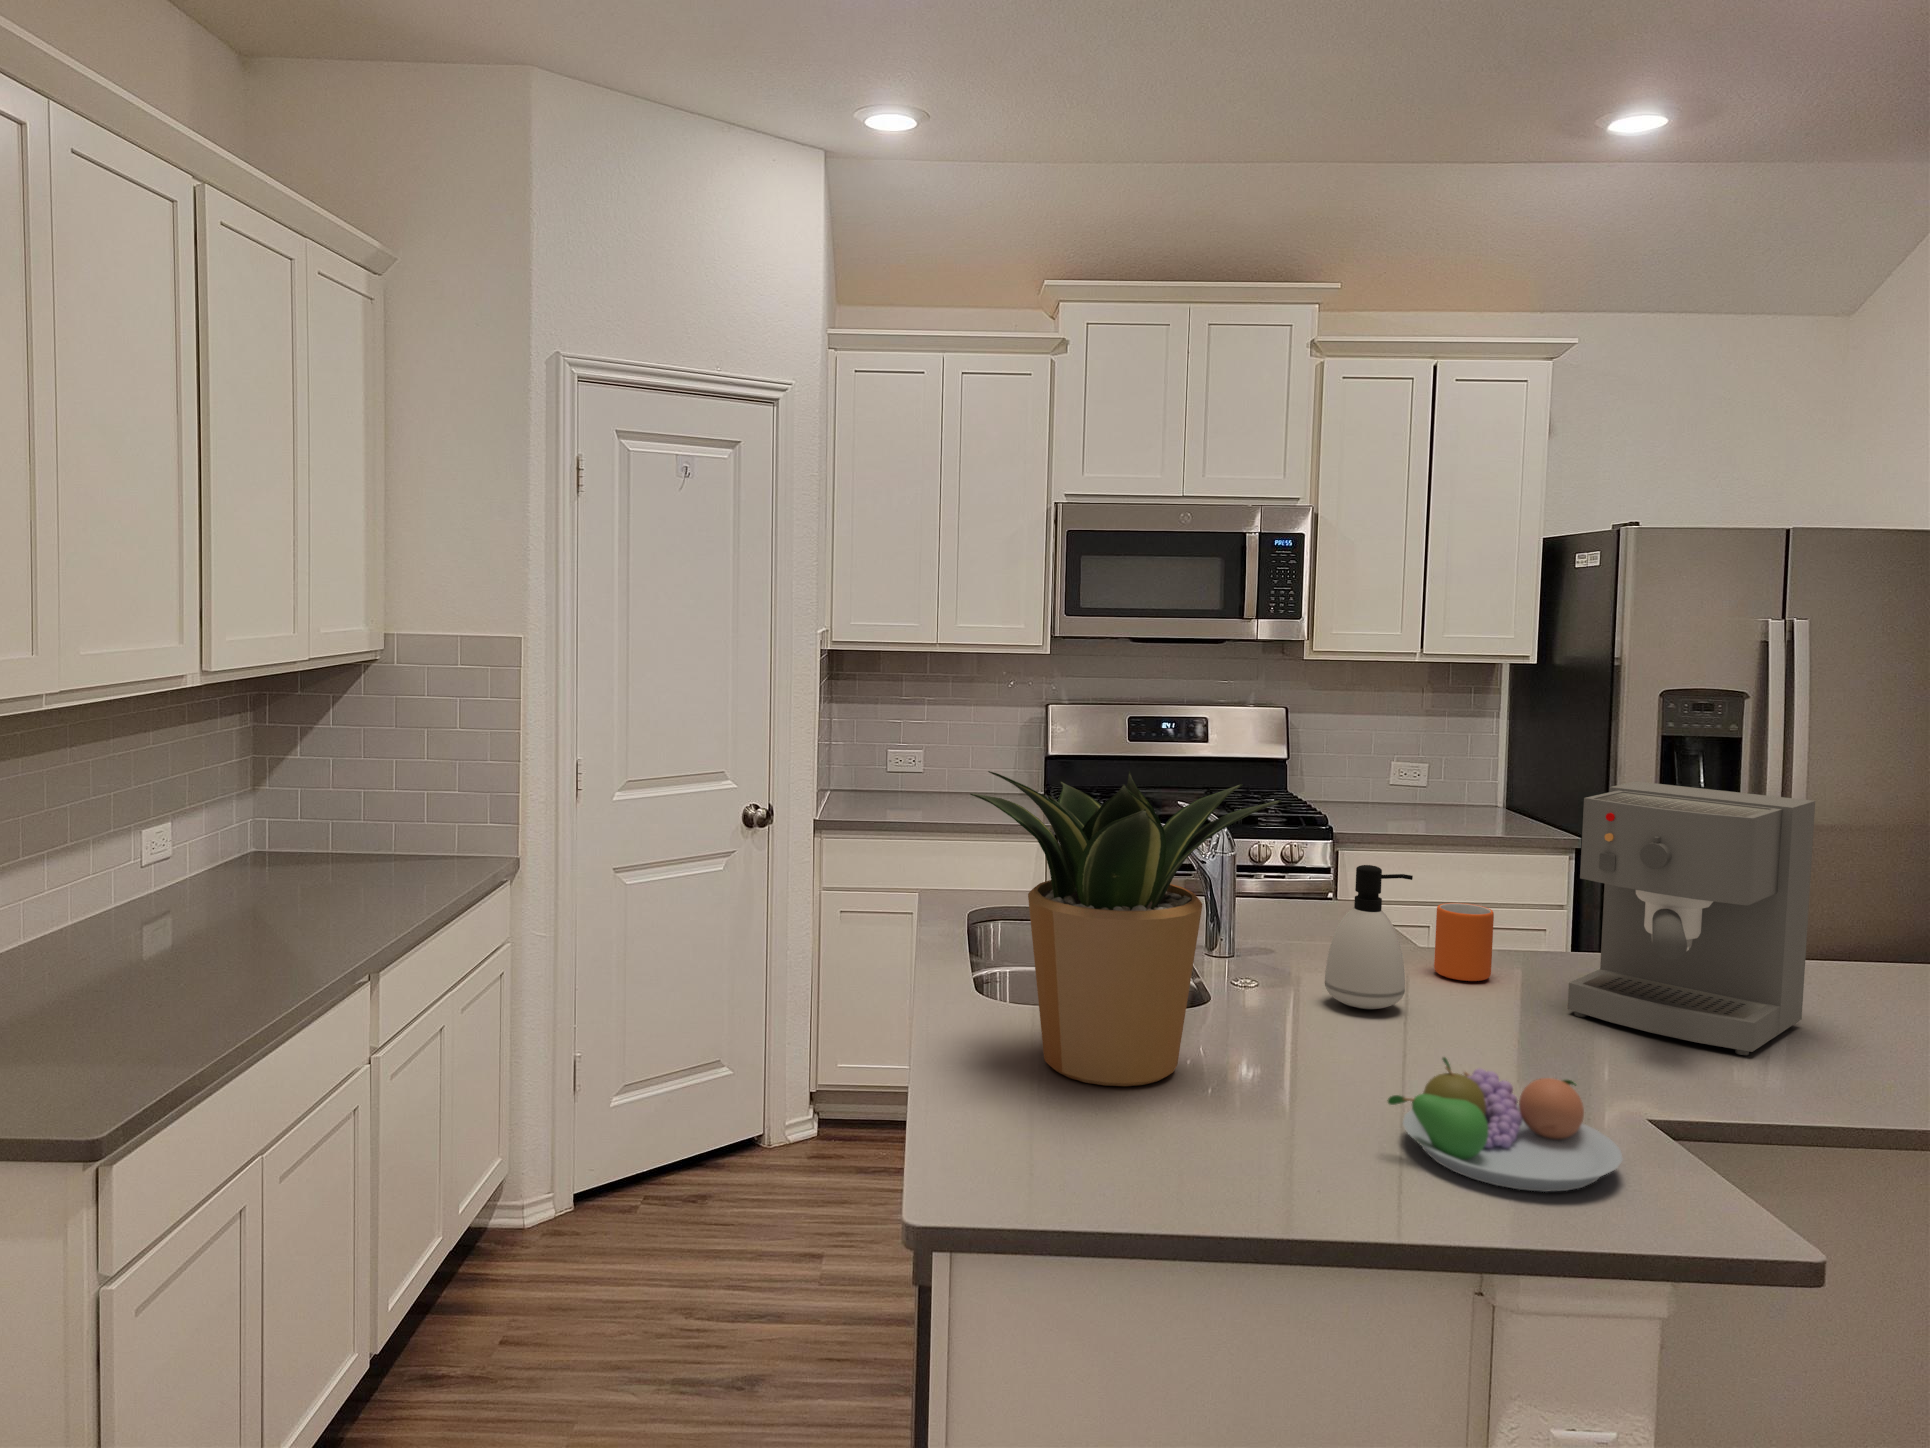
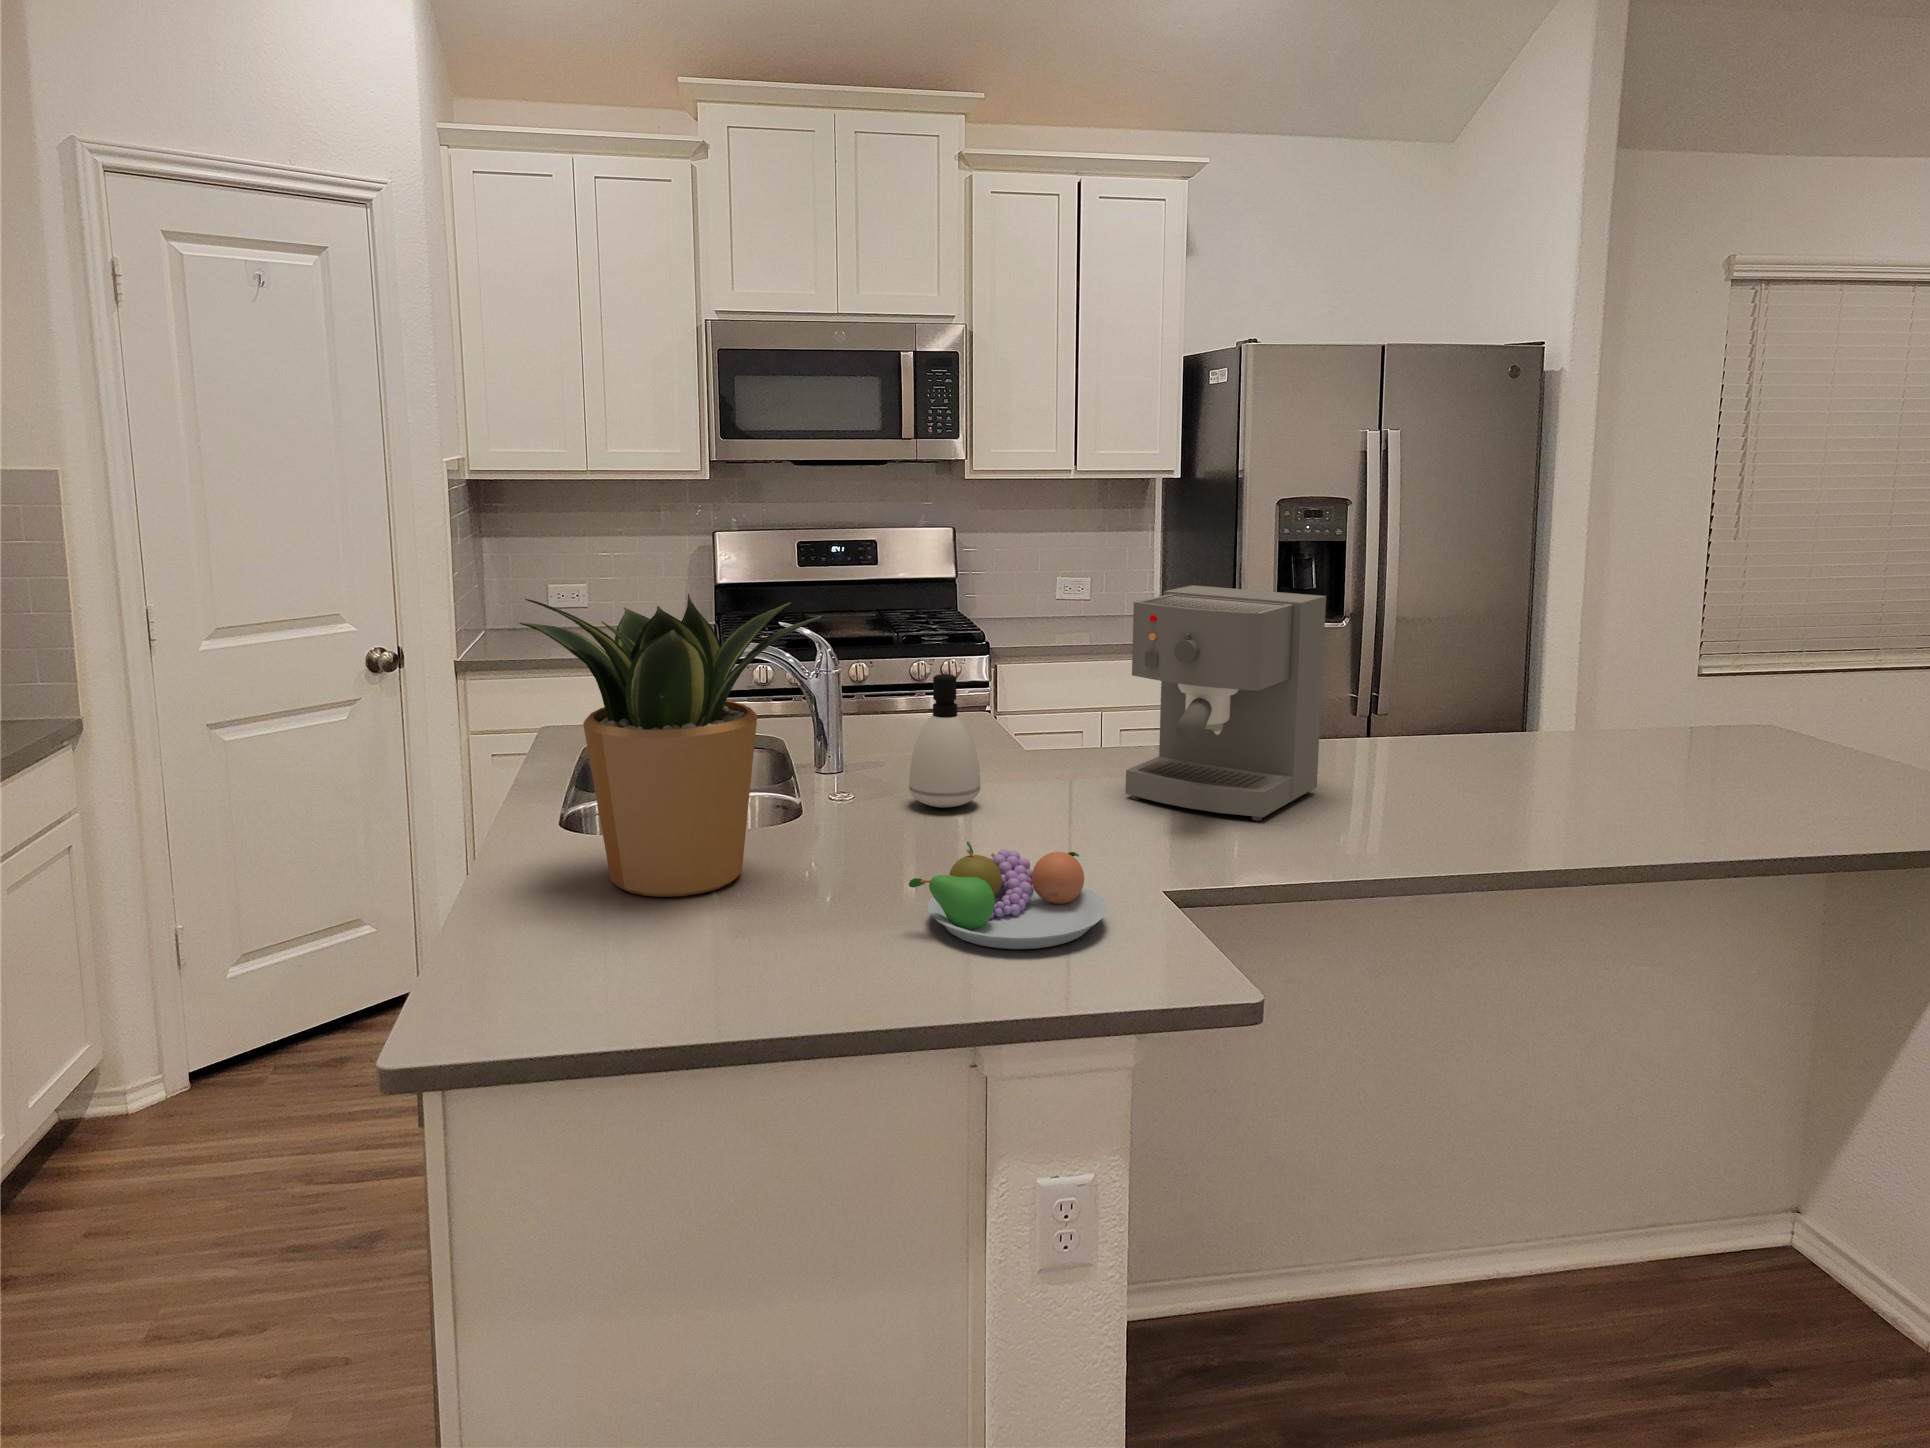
mug: present [1434,903,1494,981] -> none [1023,705,1072,775]

